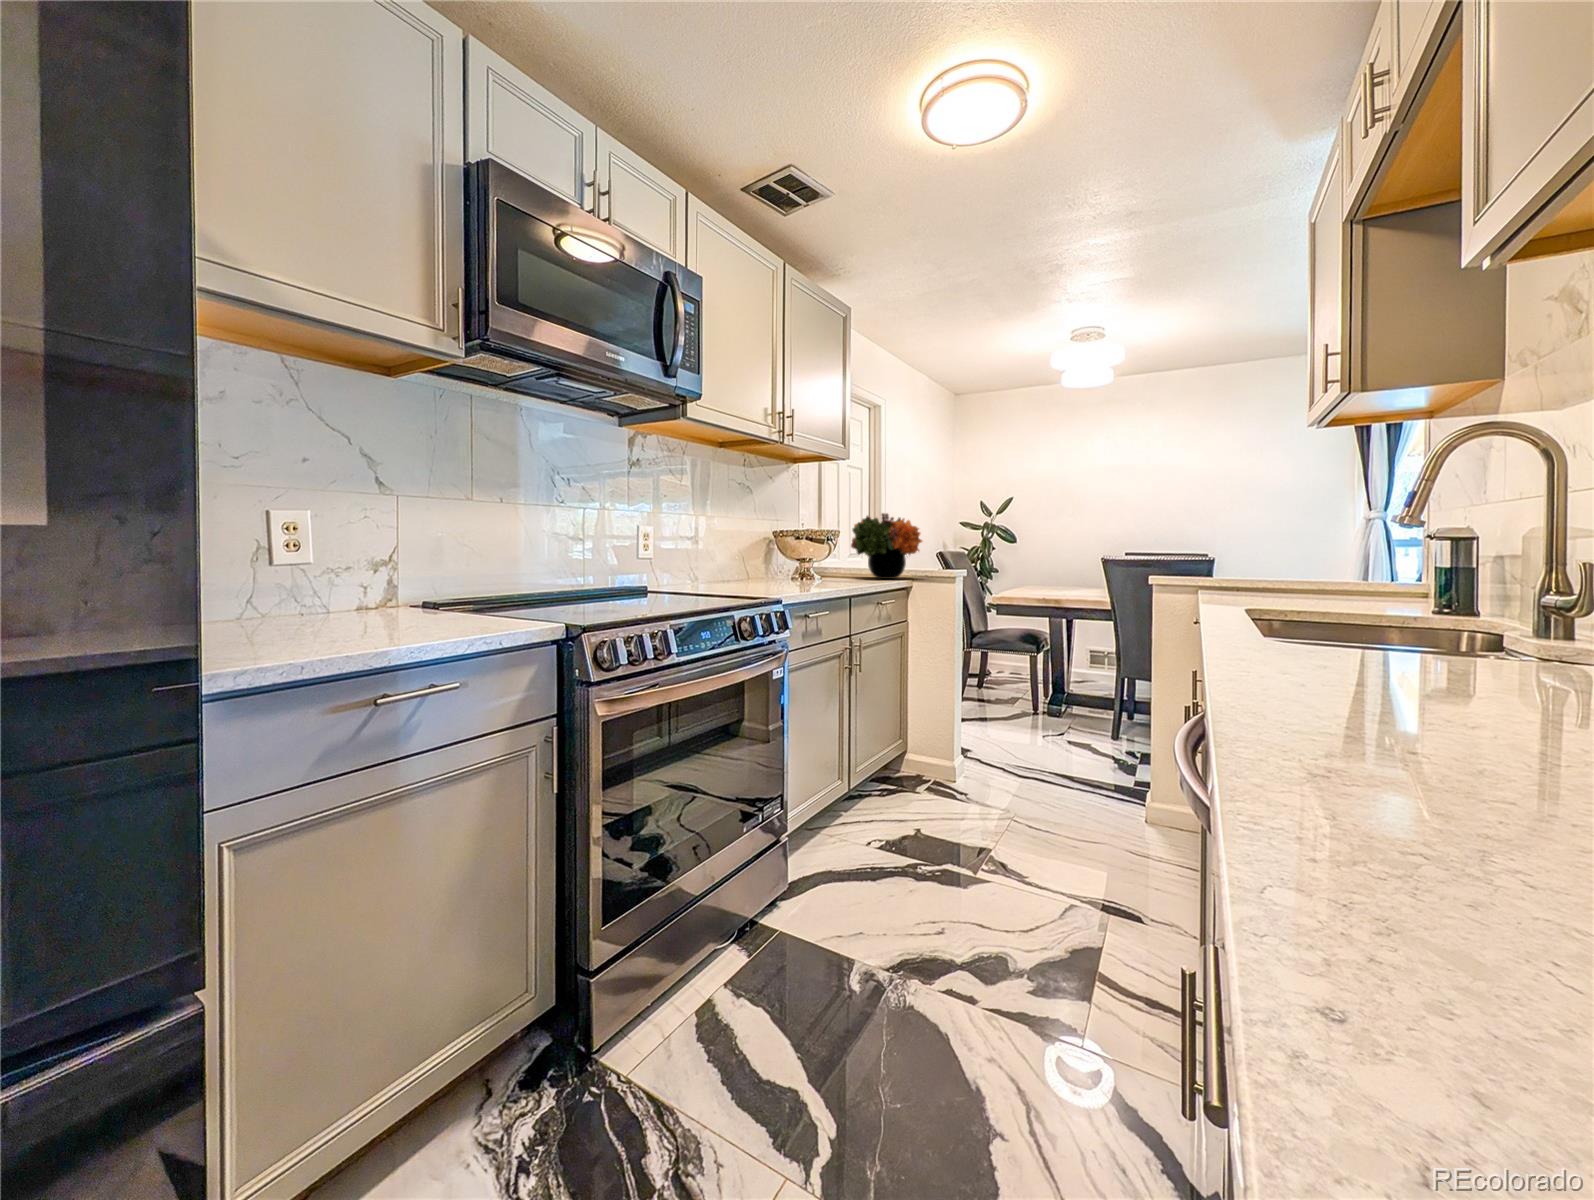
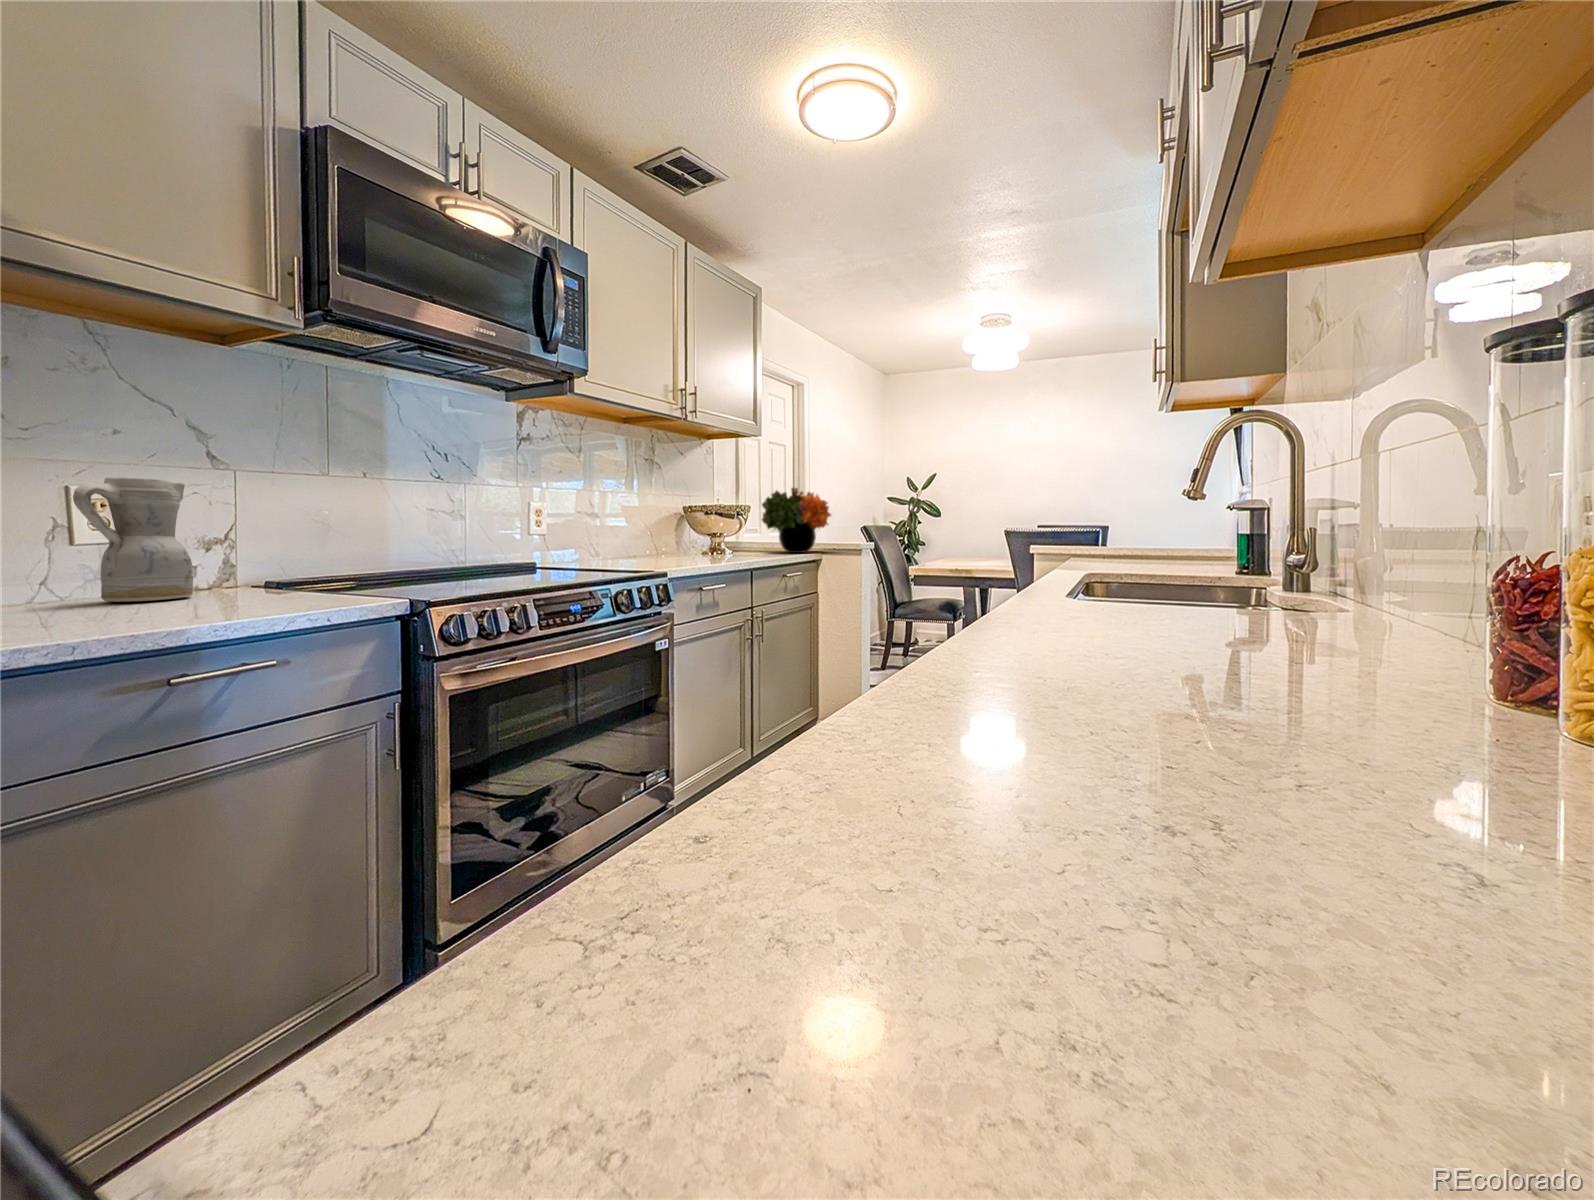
ceramic pitcher: none [277,504,366,620] -> present [73,477,193,602]

